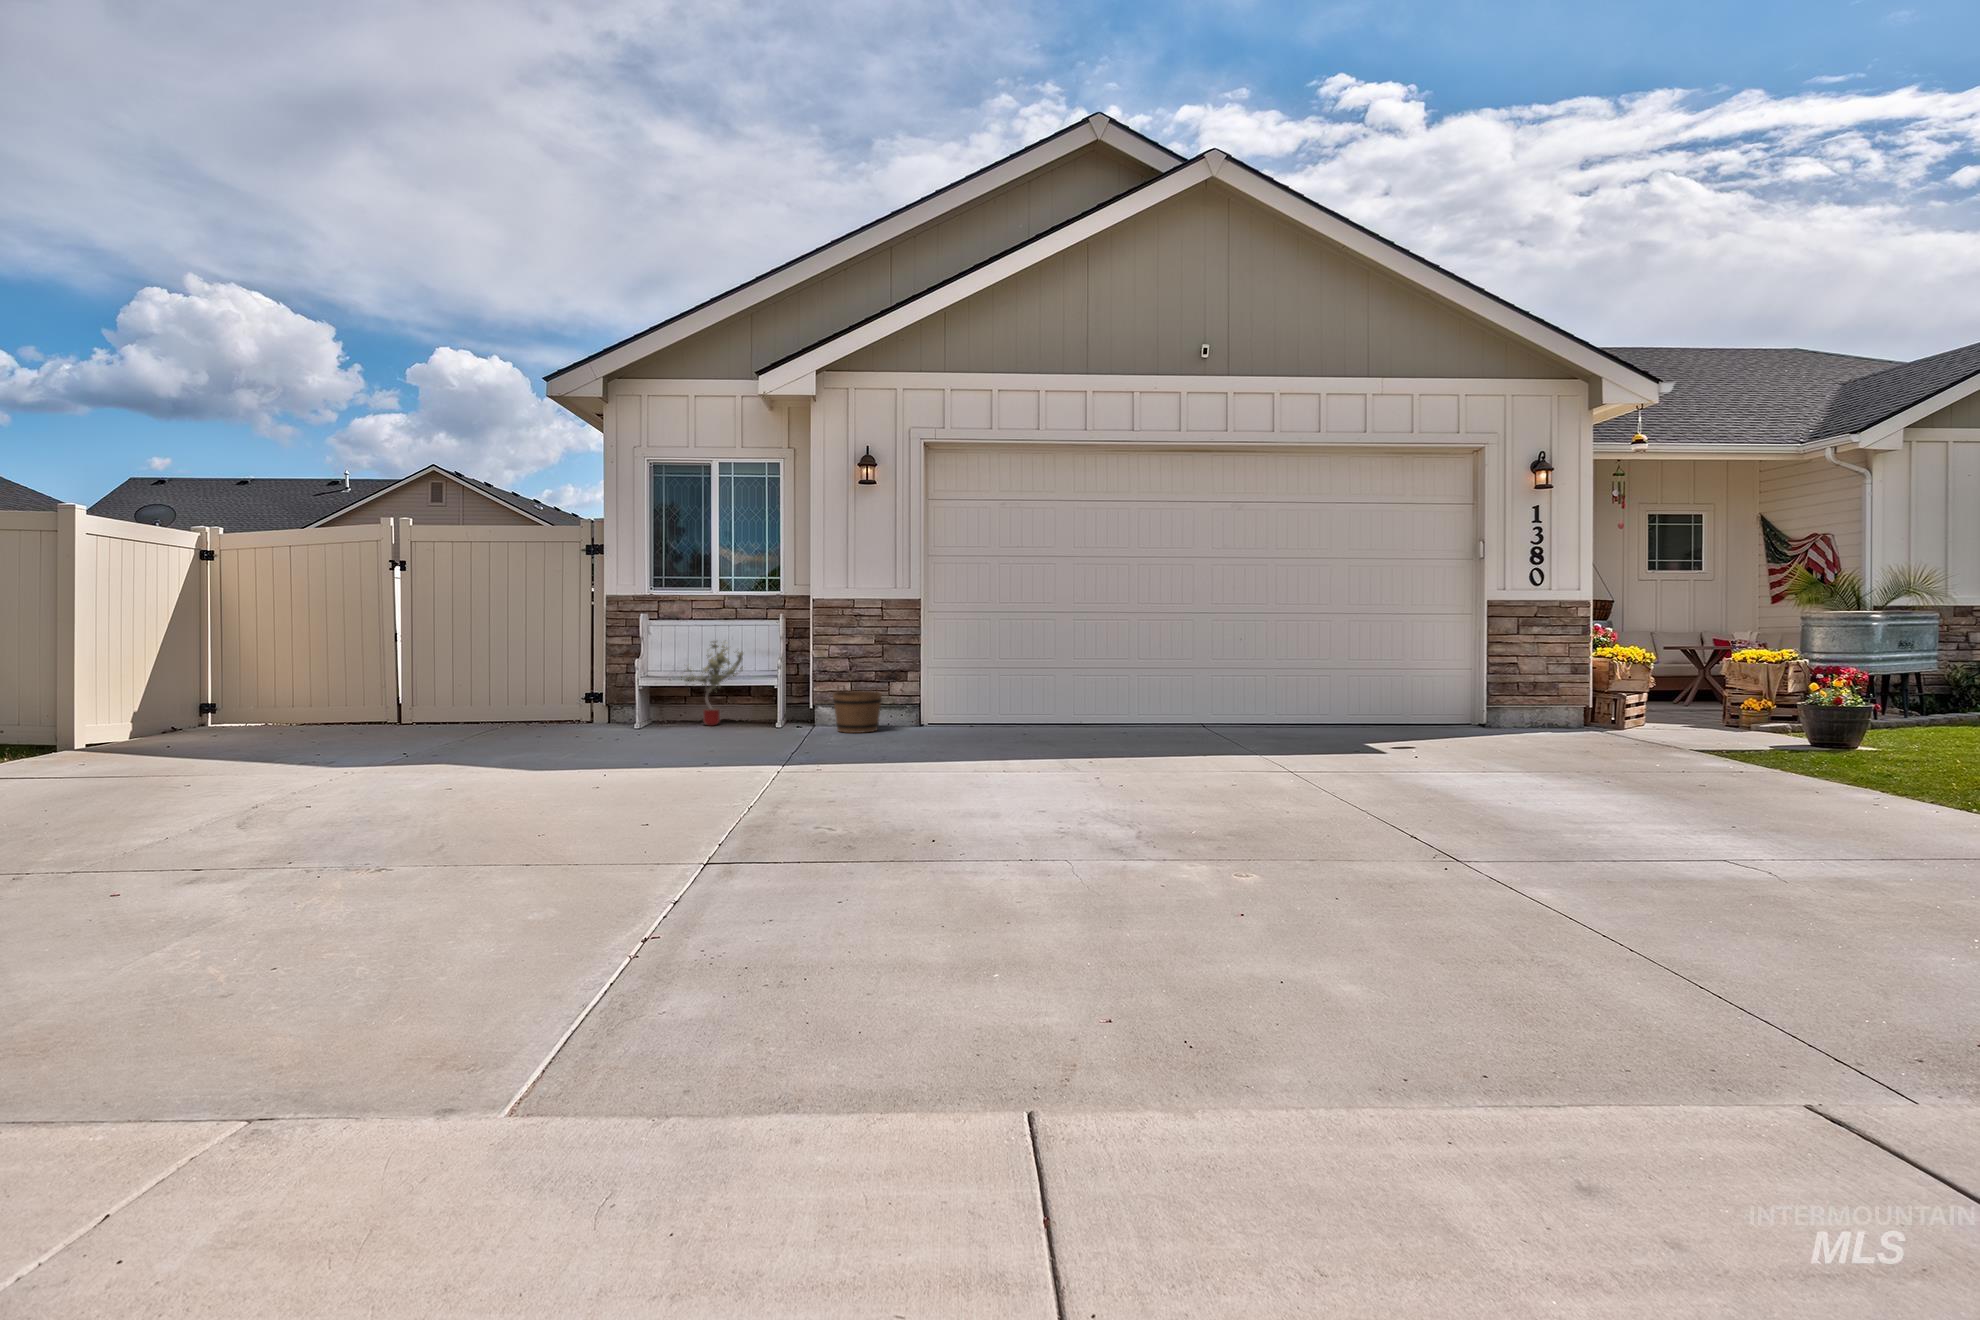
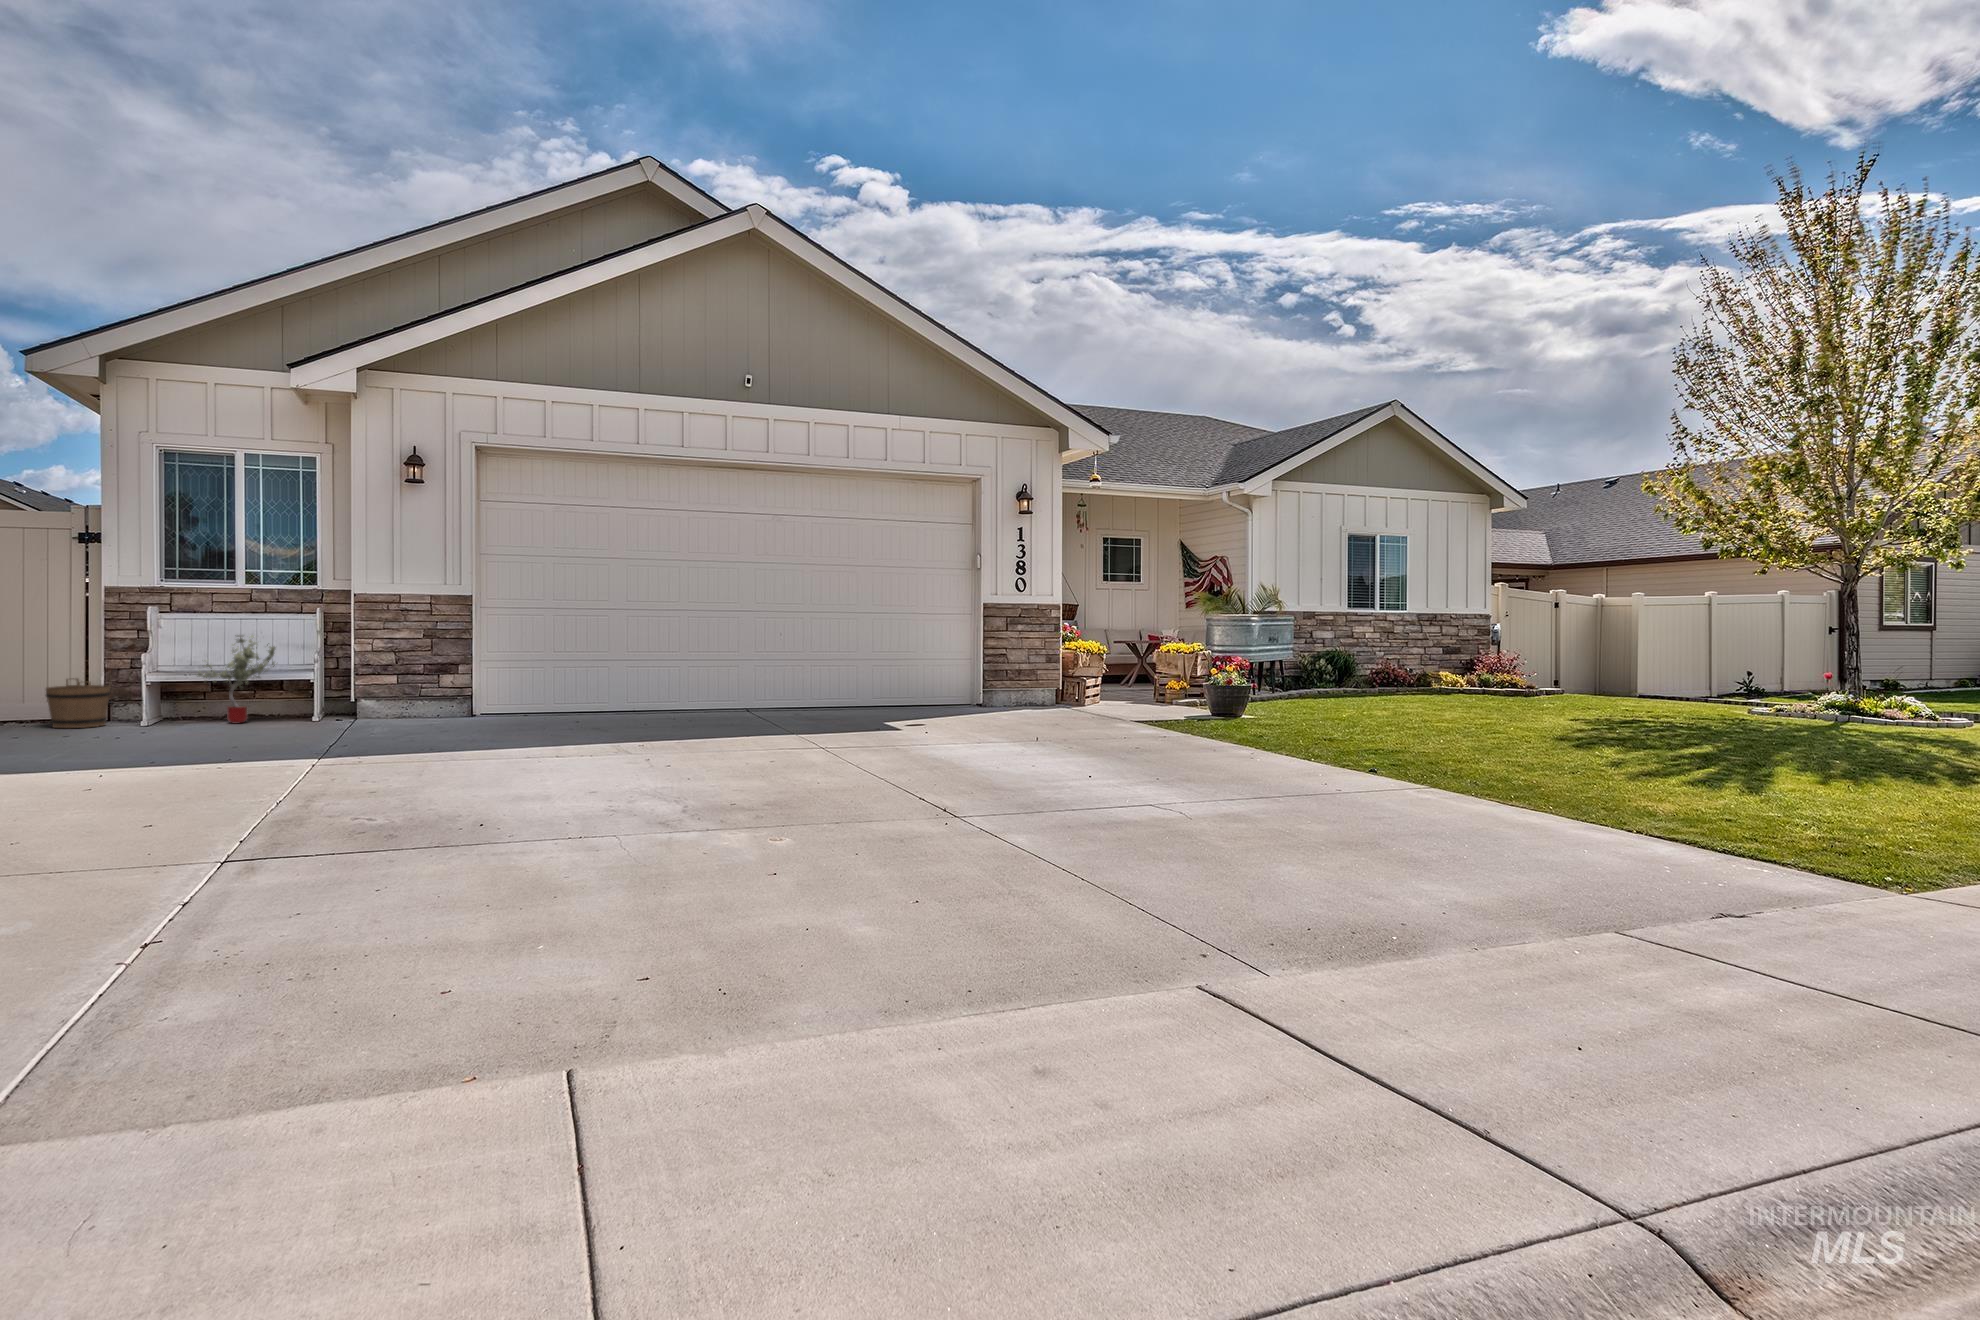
bucket: present [833,685,882,733] -> present [46,678,111,728]

